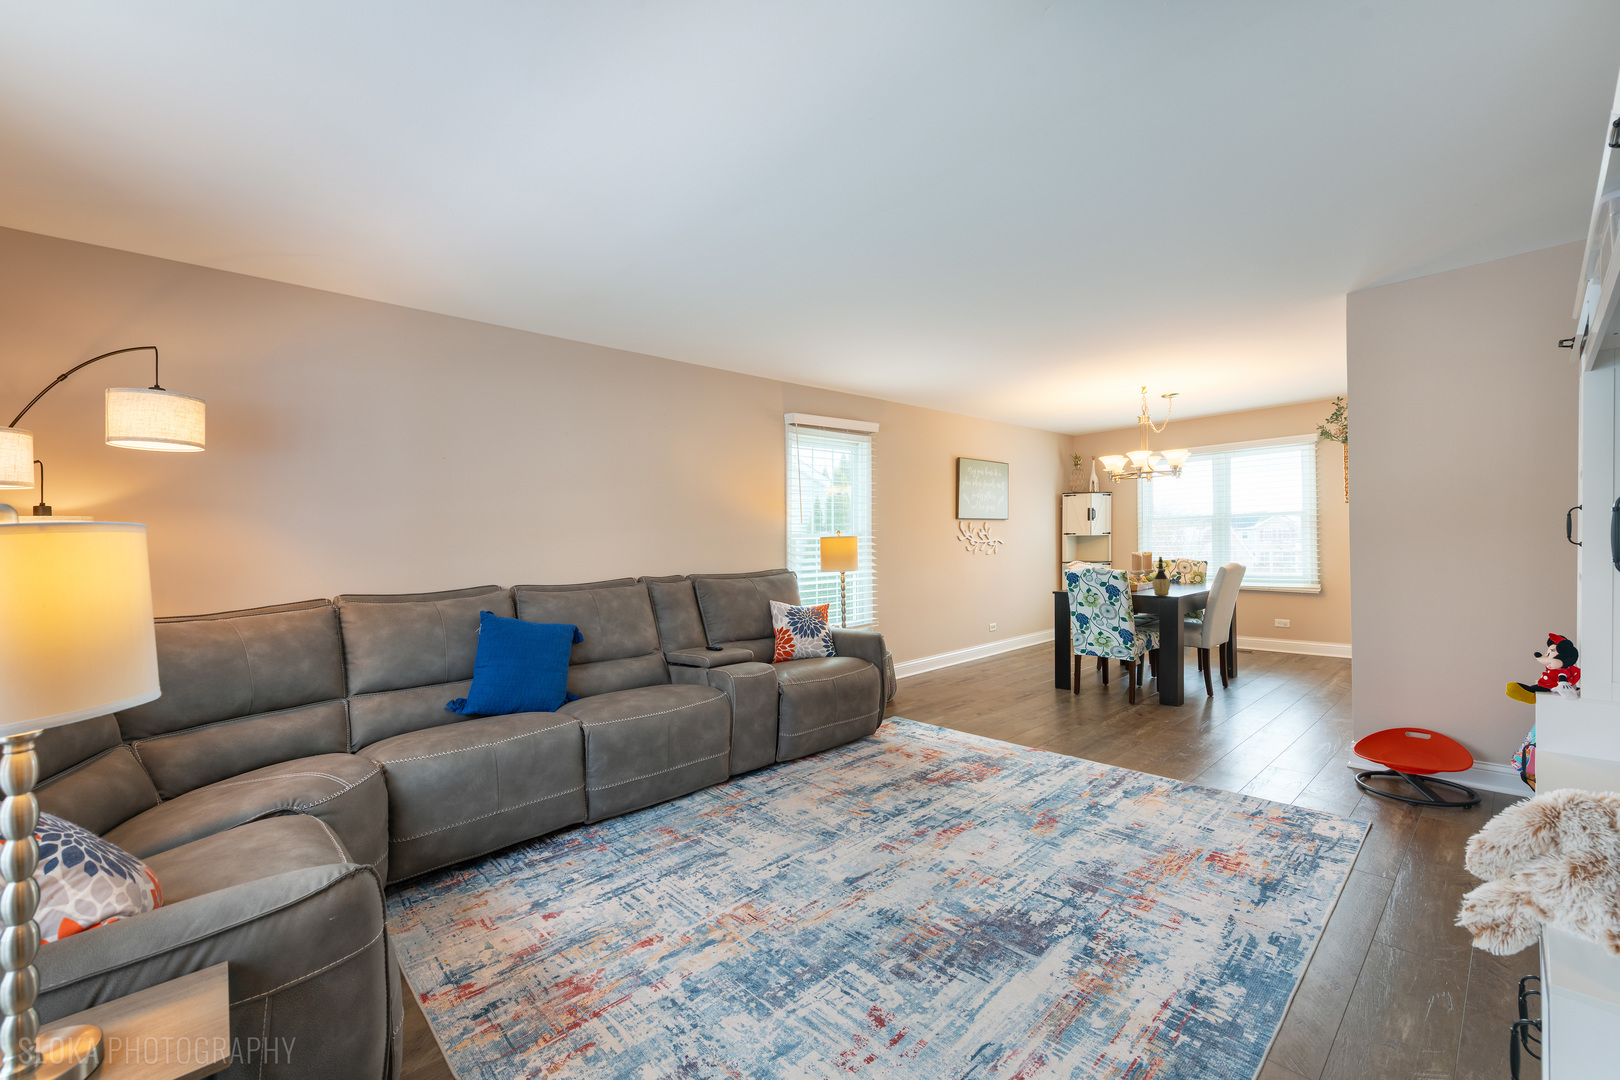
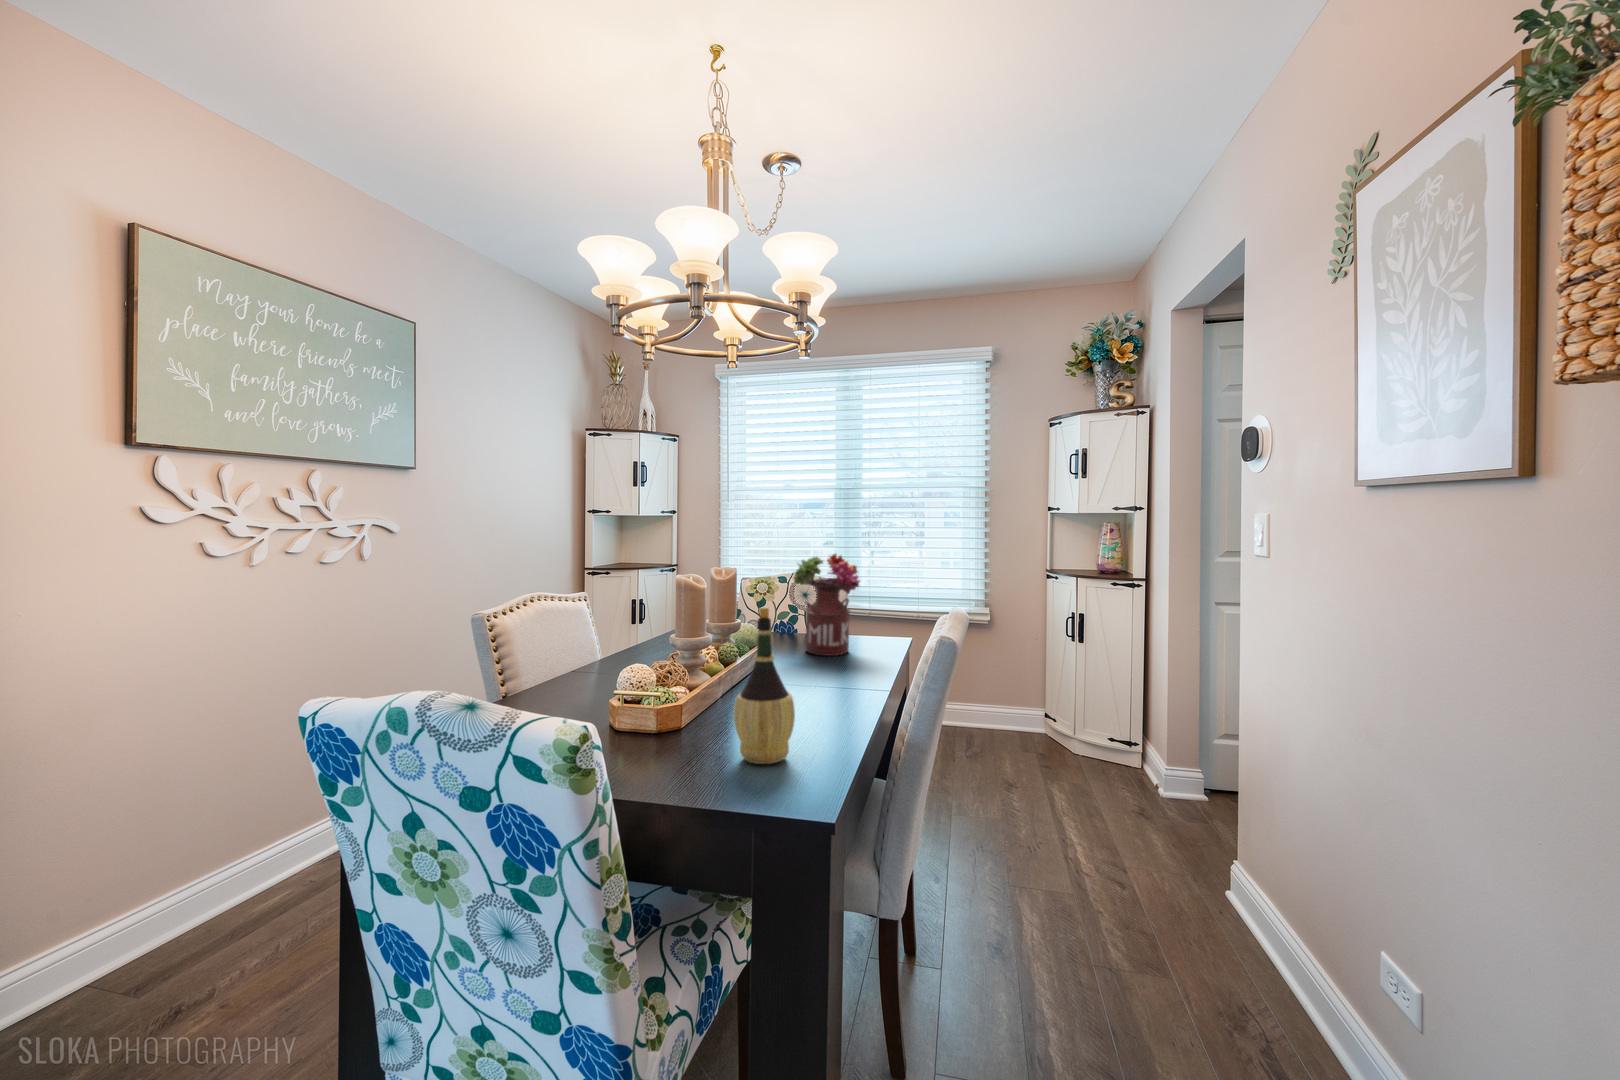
flower arrangement: none [1175,547,1205,587] -> present [793,554,860,656]

